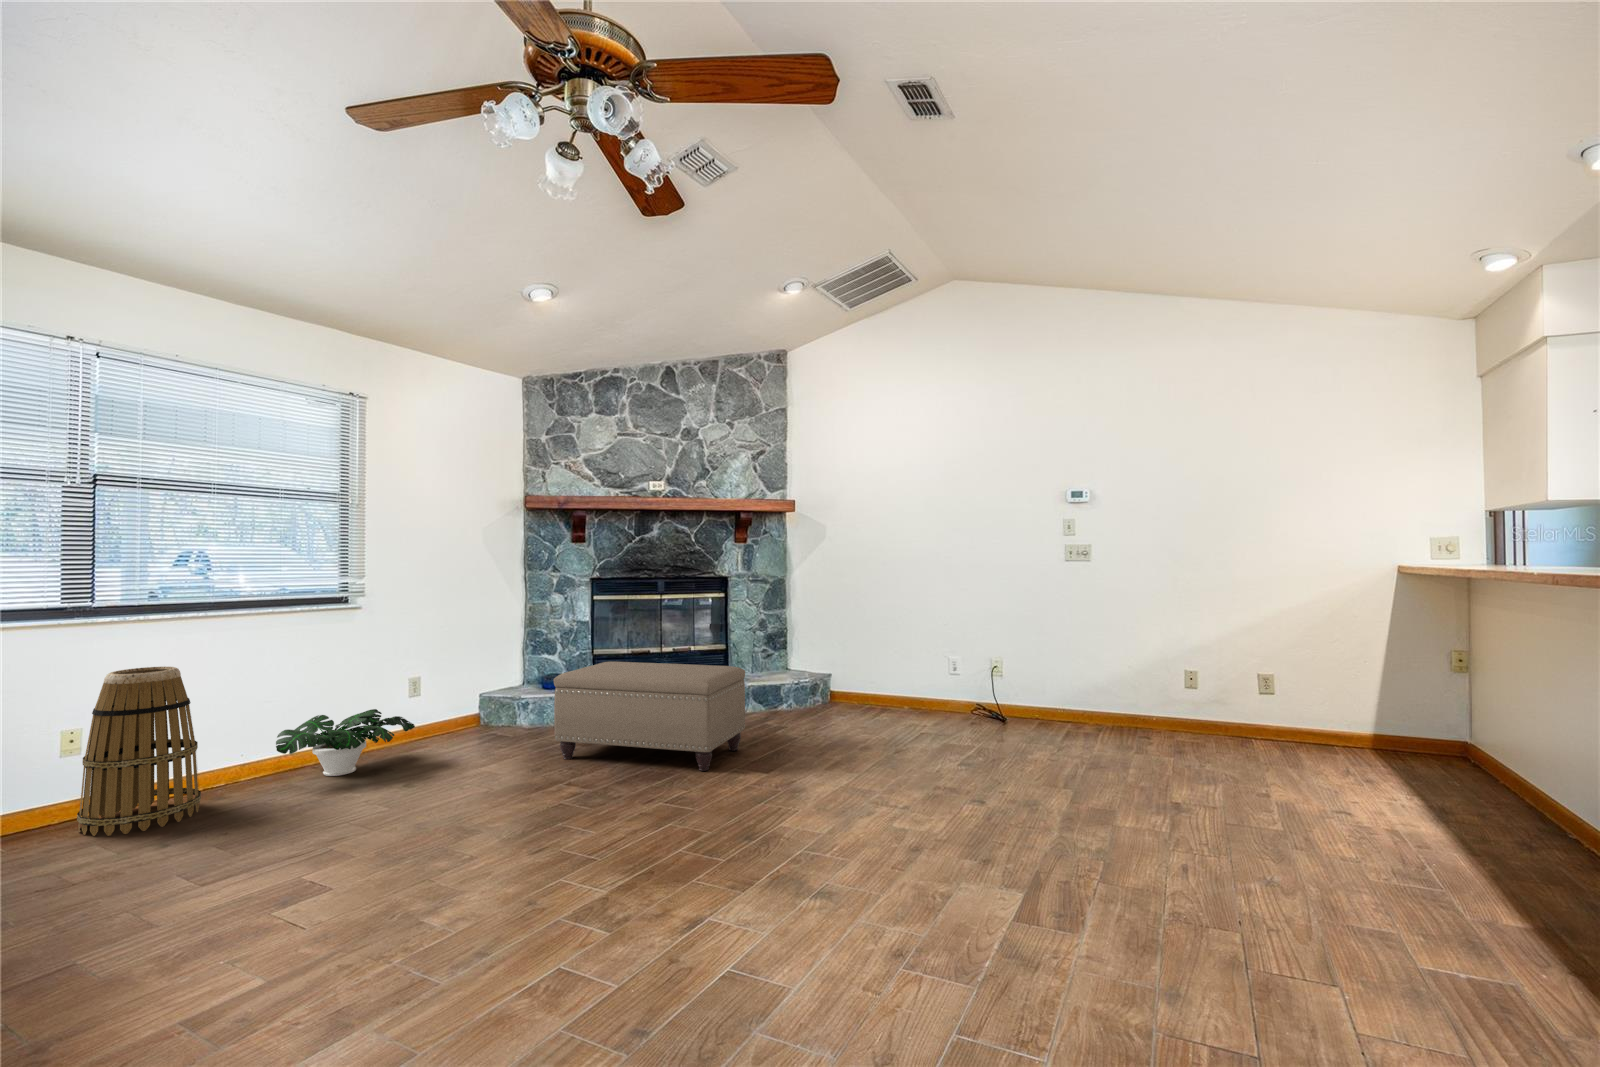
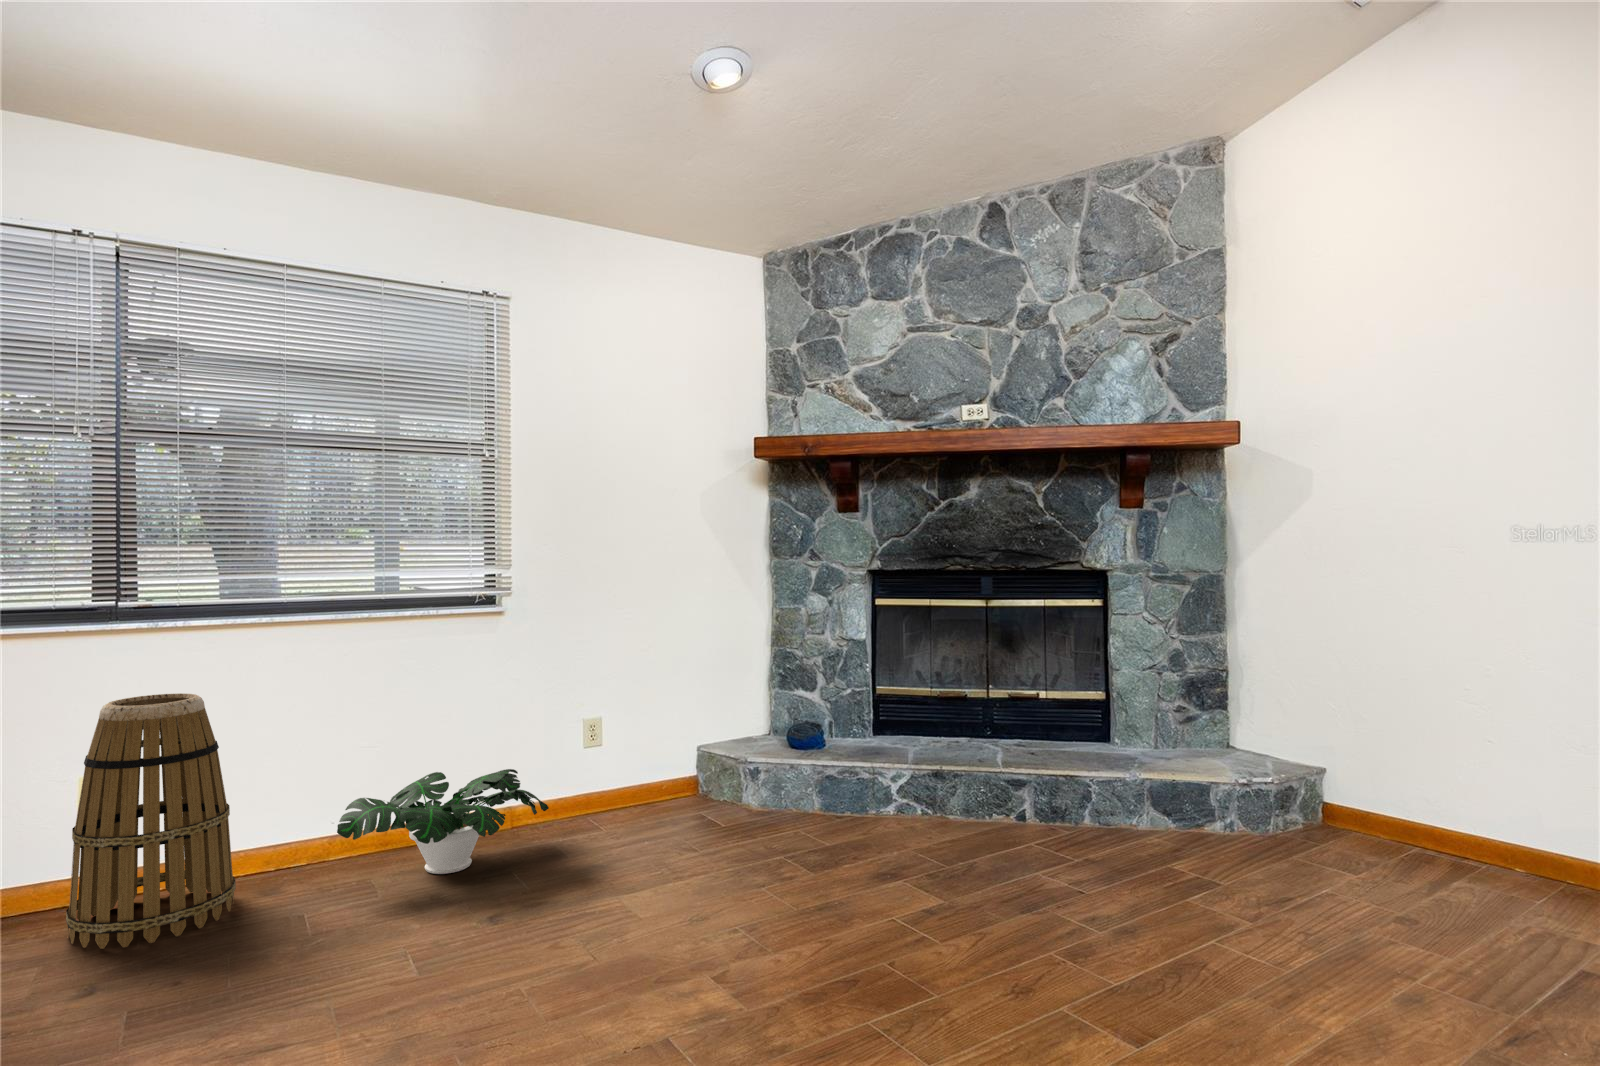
ottoman: present [554,662,745,771] -> none [747,721,1117,995]

